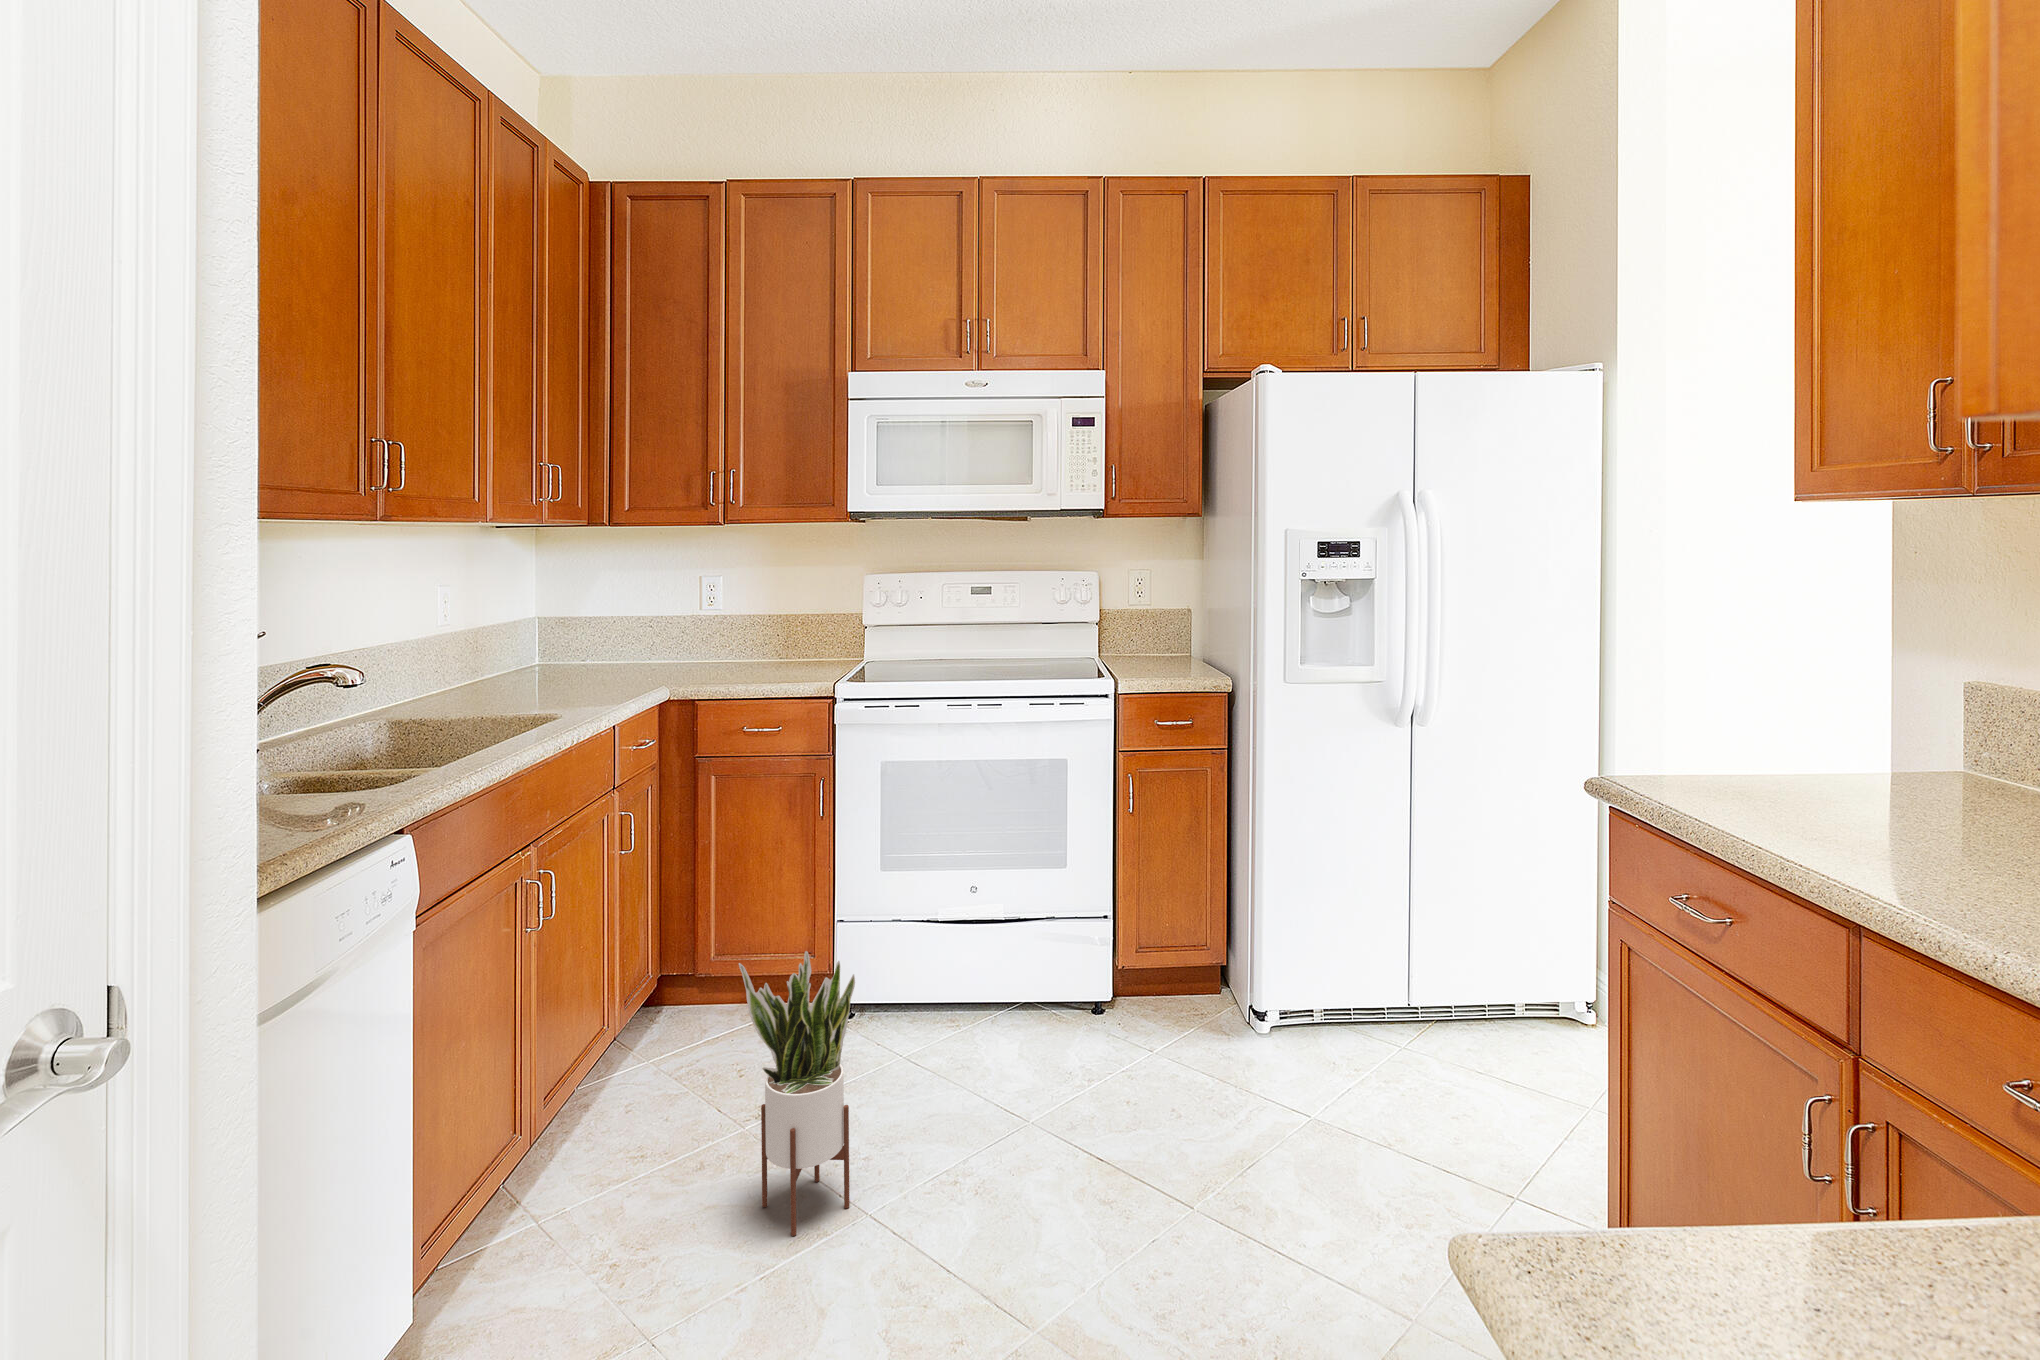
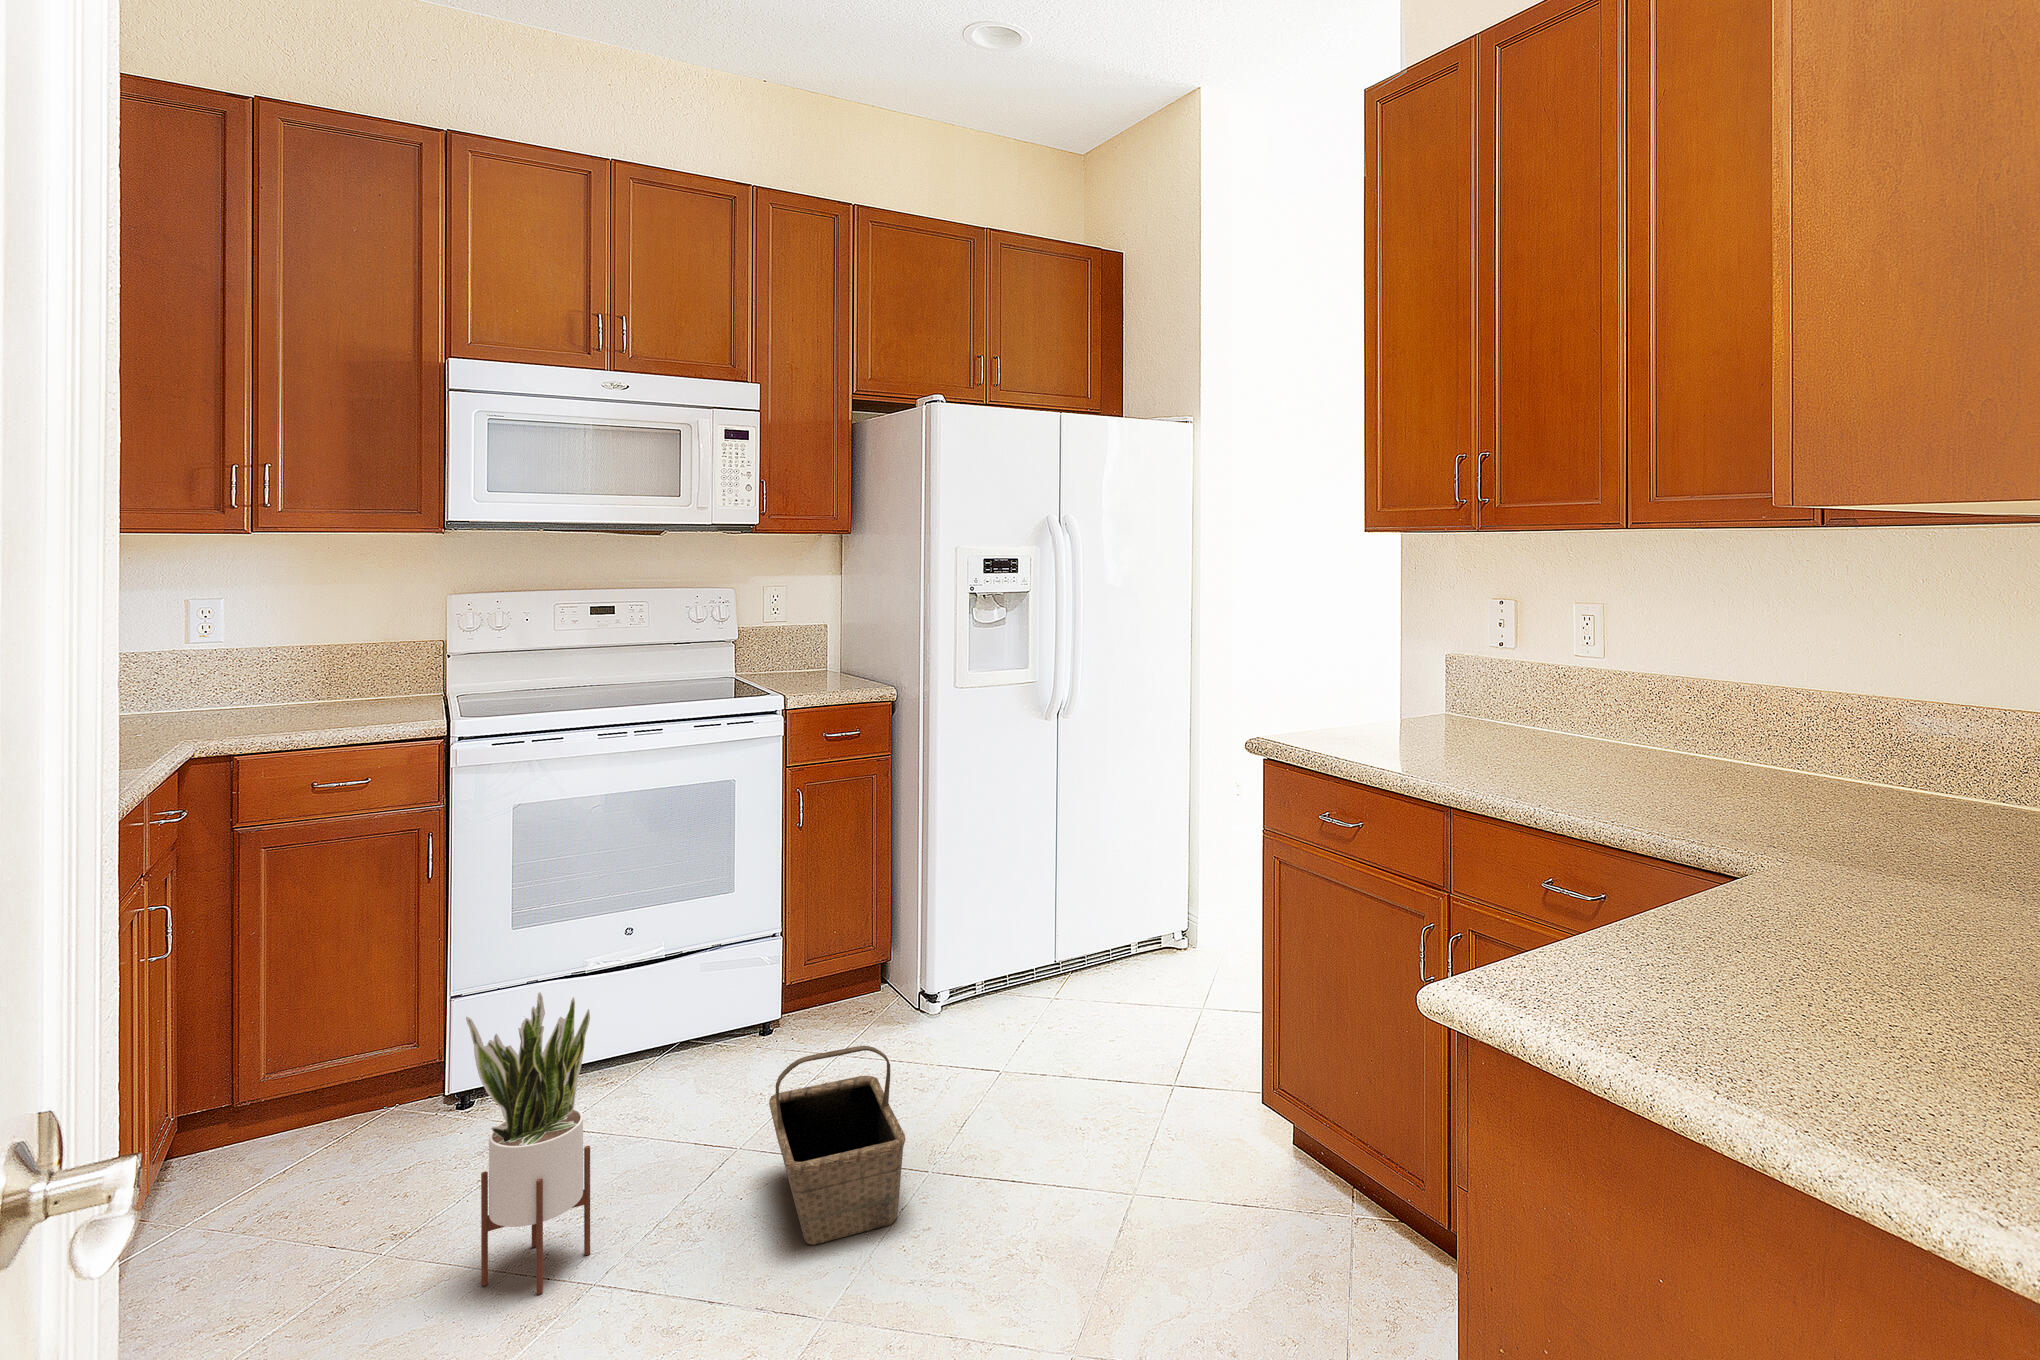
basket: none [995,1074,1133,1292] -> present [769,1046,906,1245]

